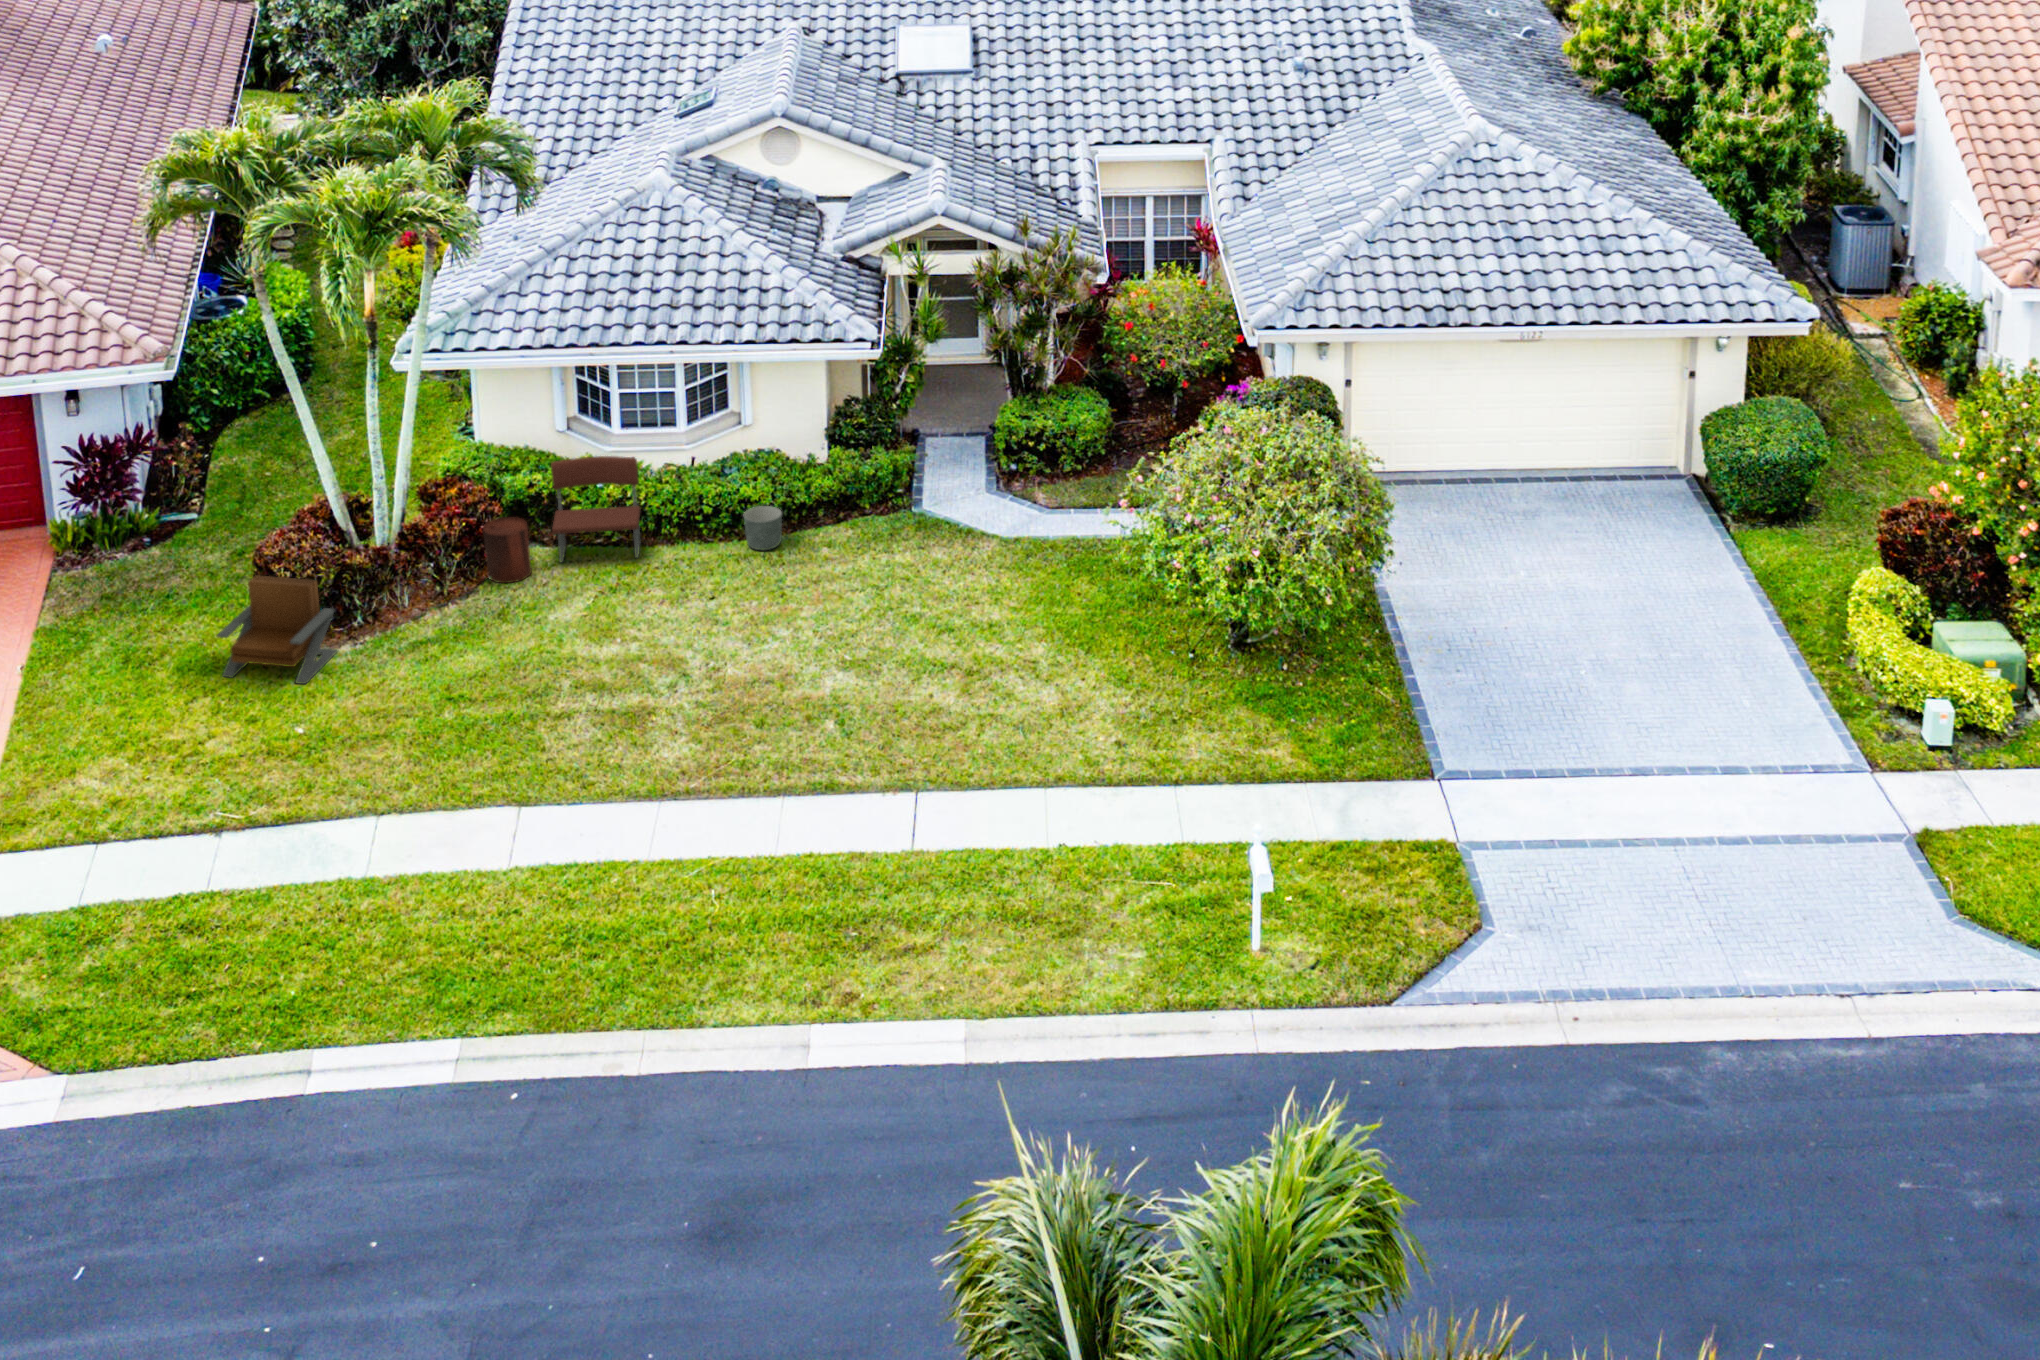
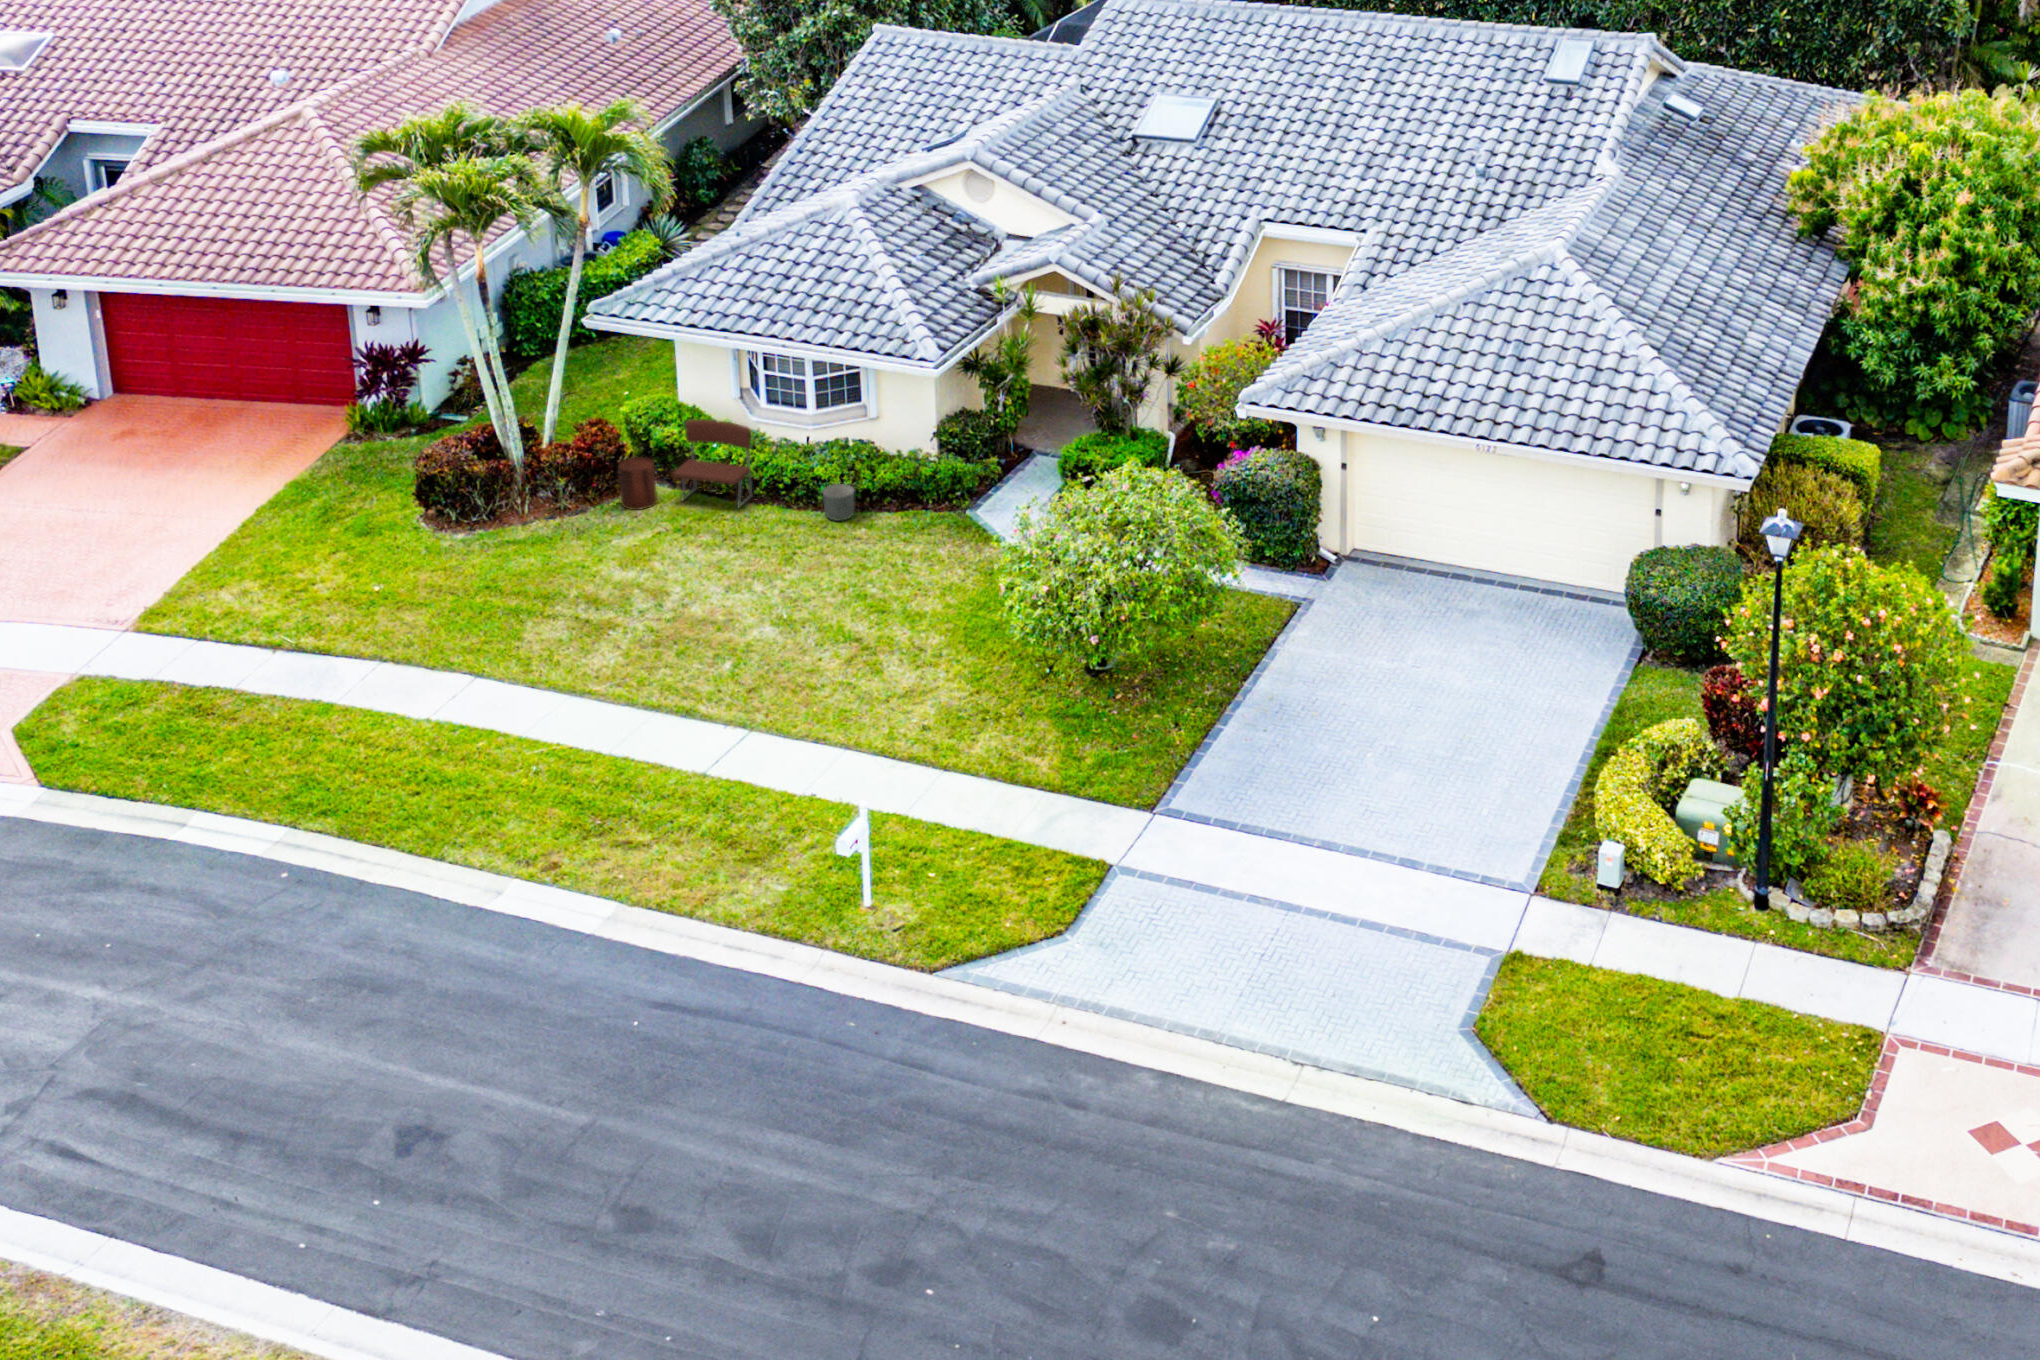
lounge chair: present [217,575,338,684] -> none [374,468,470,558]

